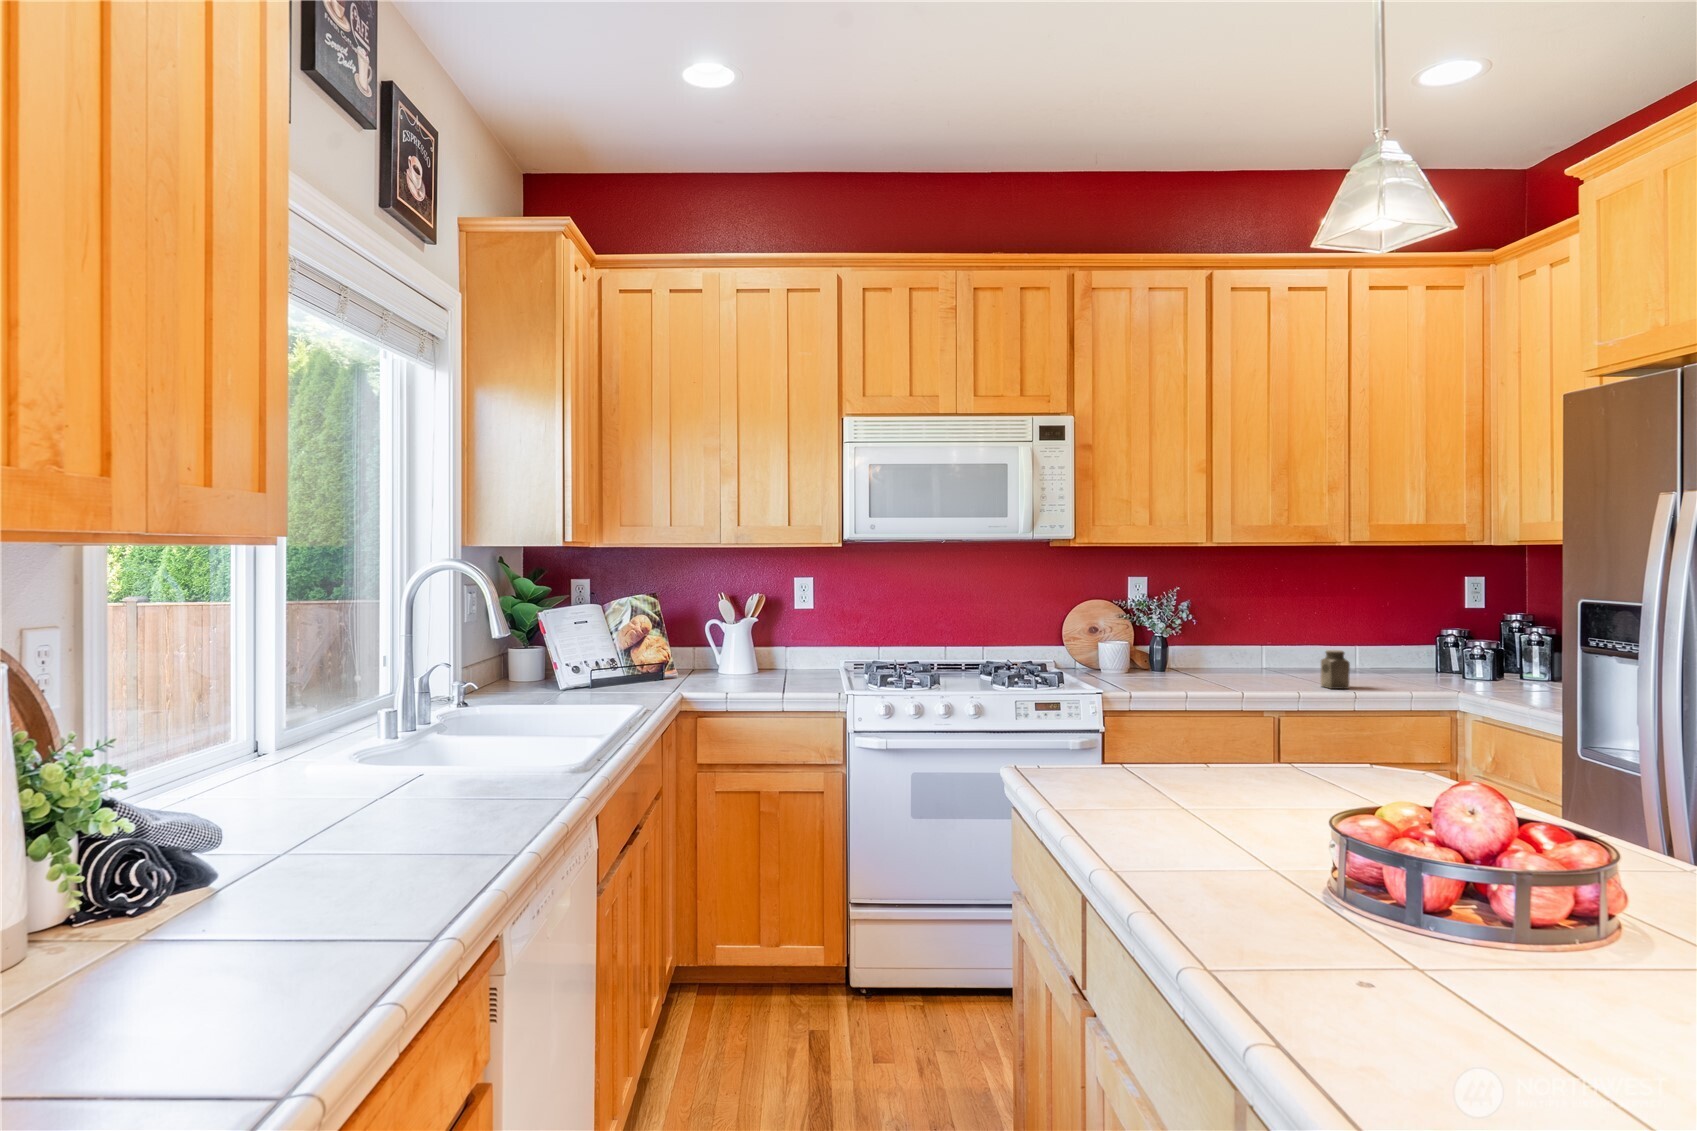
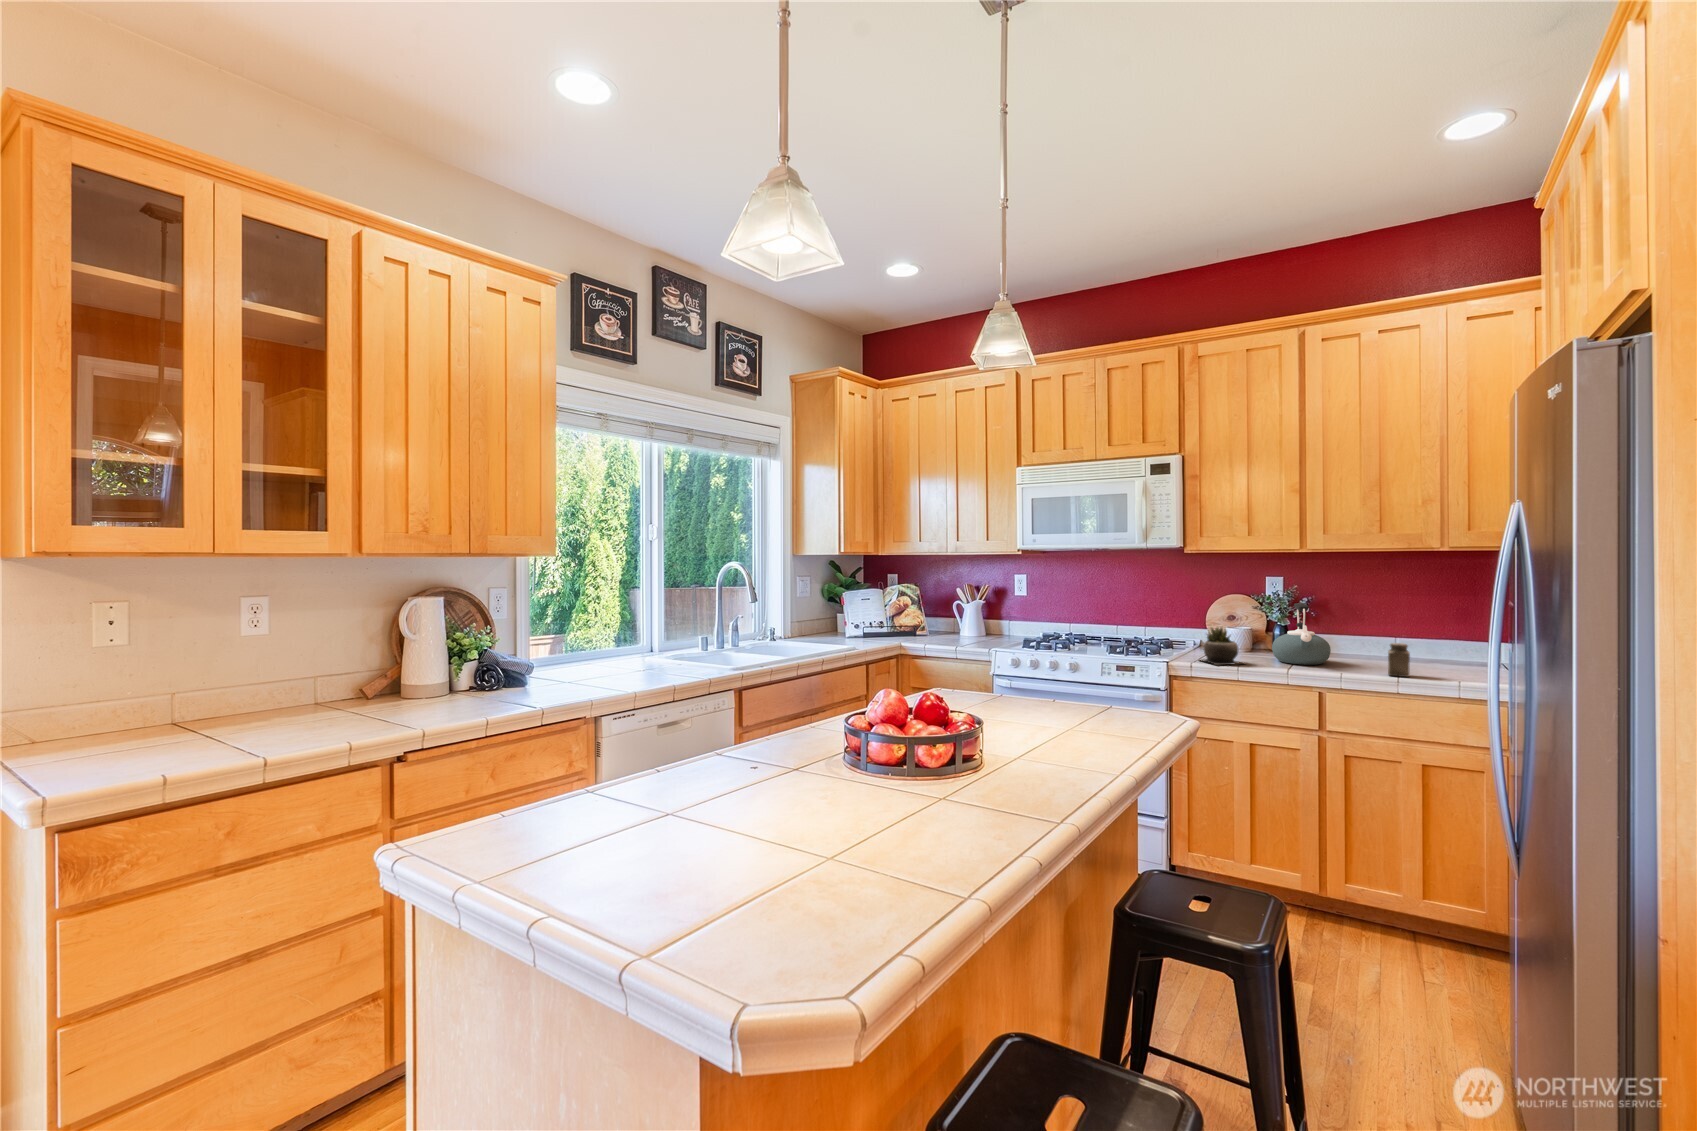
kettle: none [1184,608,1250,683] -> present [1272,603,1331,665]
succulent plant: none [1122,639,1183,691] -> present [1203,627,1242,665]

